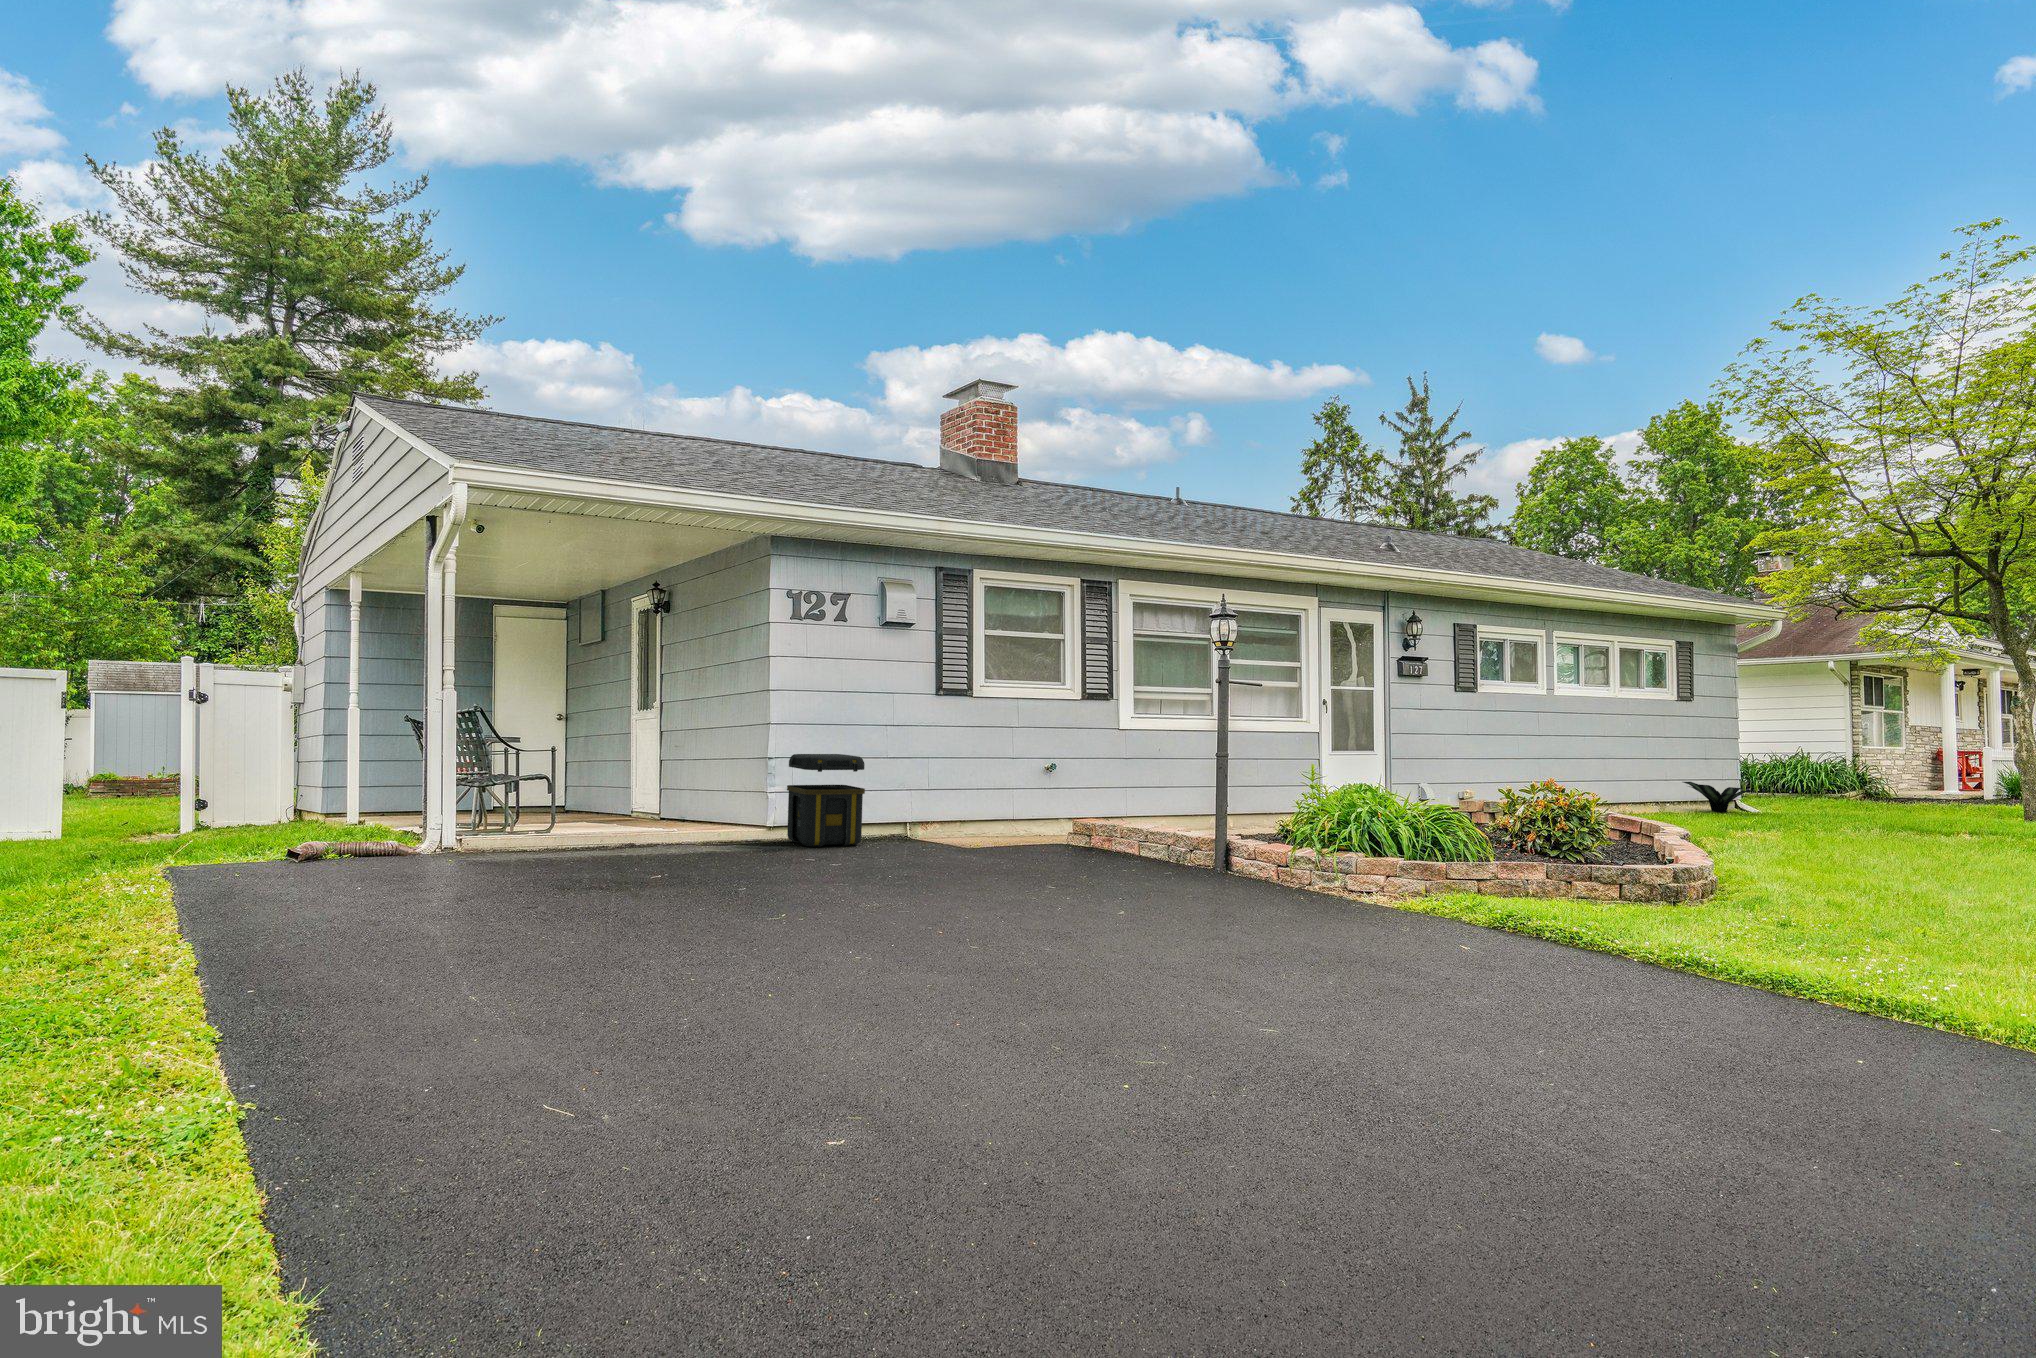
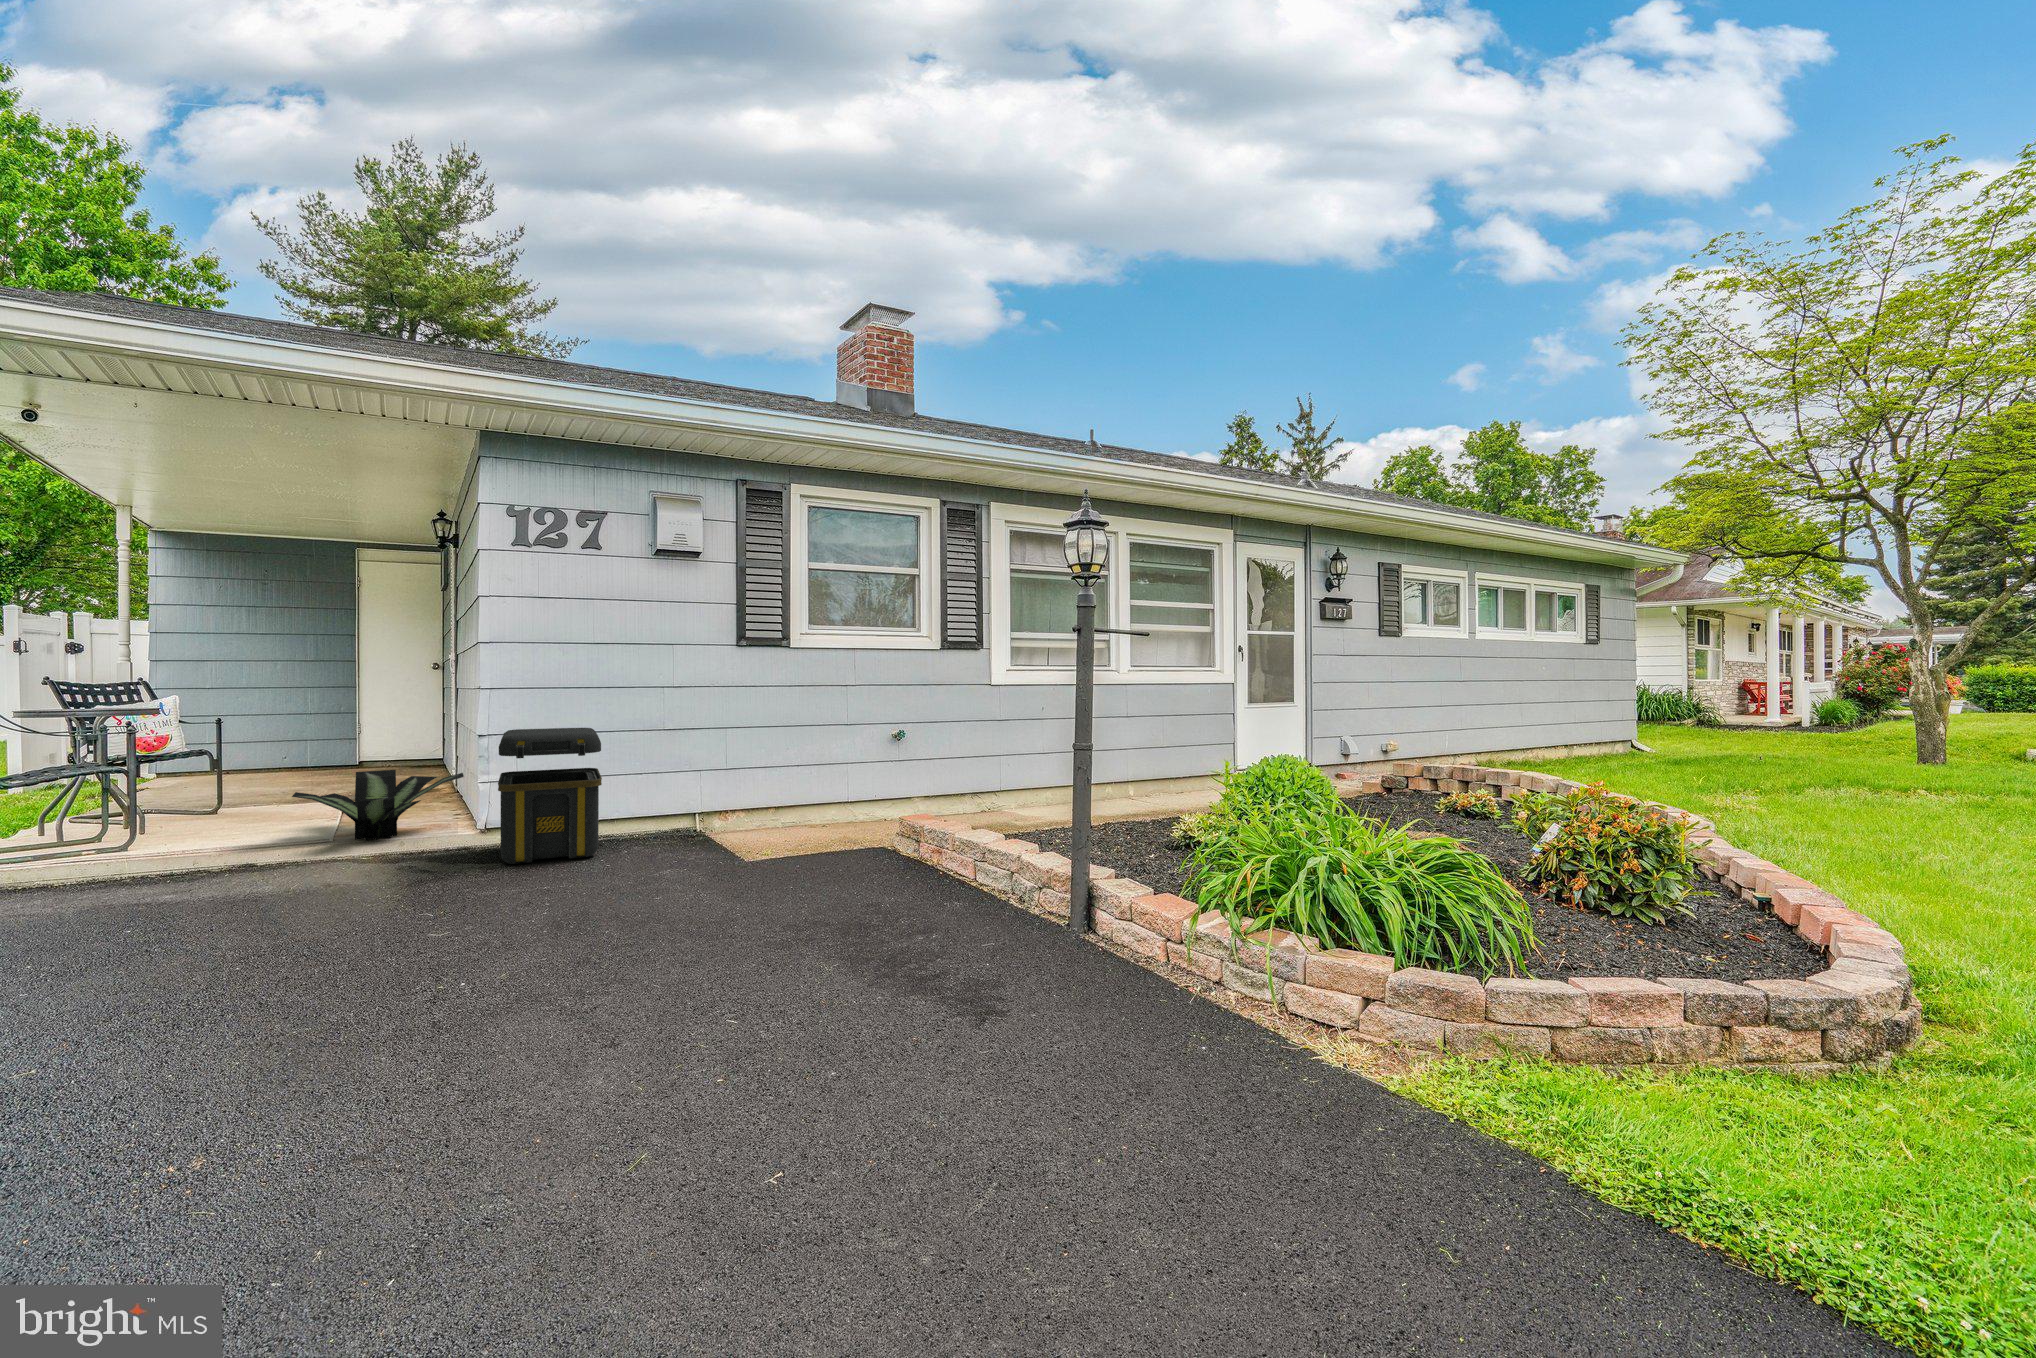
potted plant: present [1683,782,1751,812] -> present [292,770,464,840]

